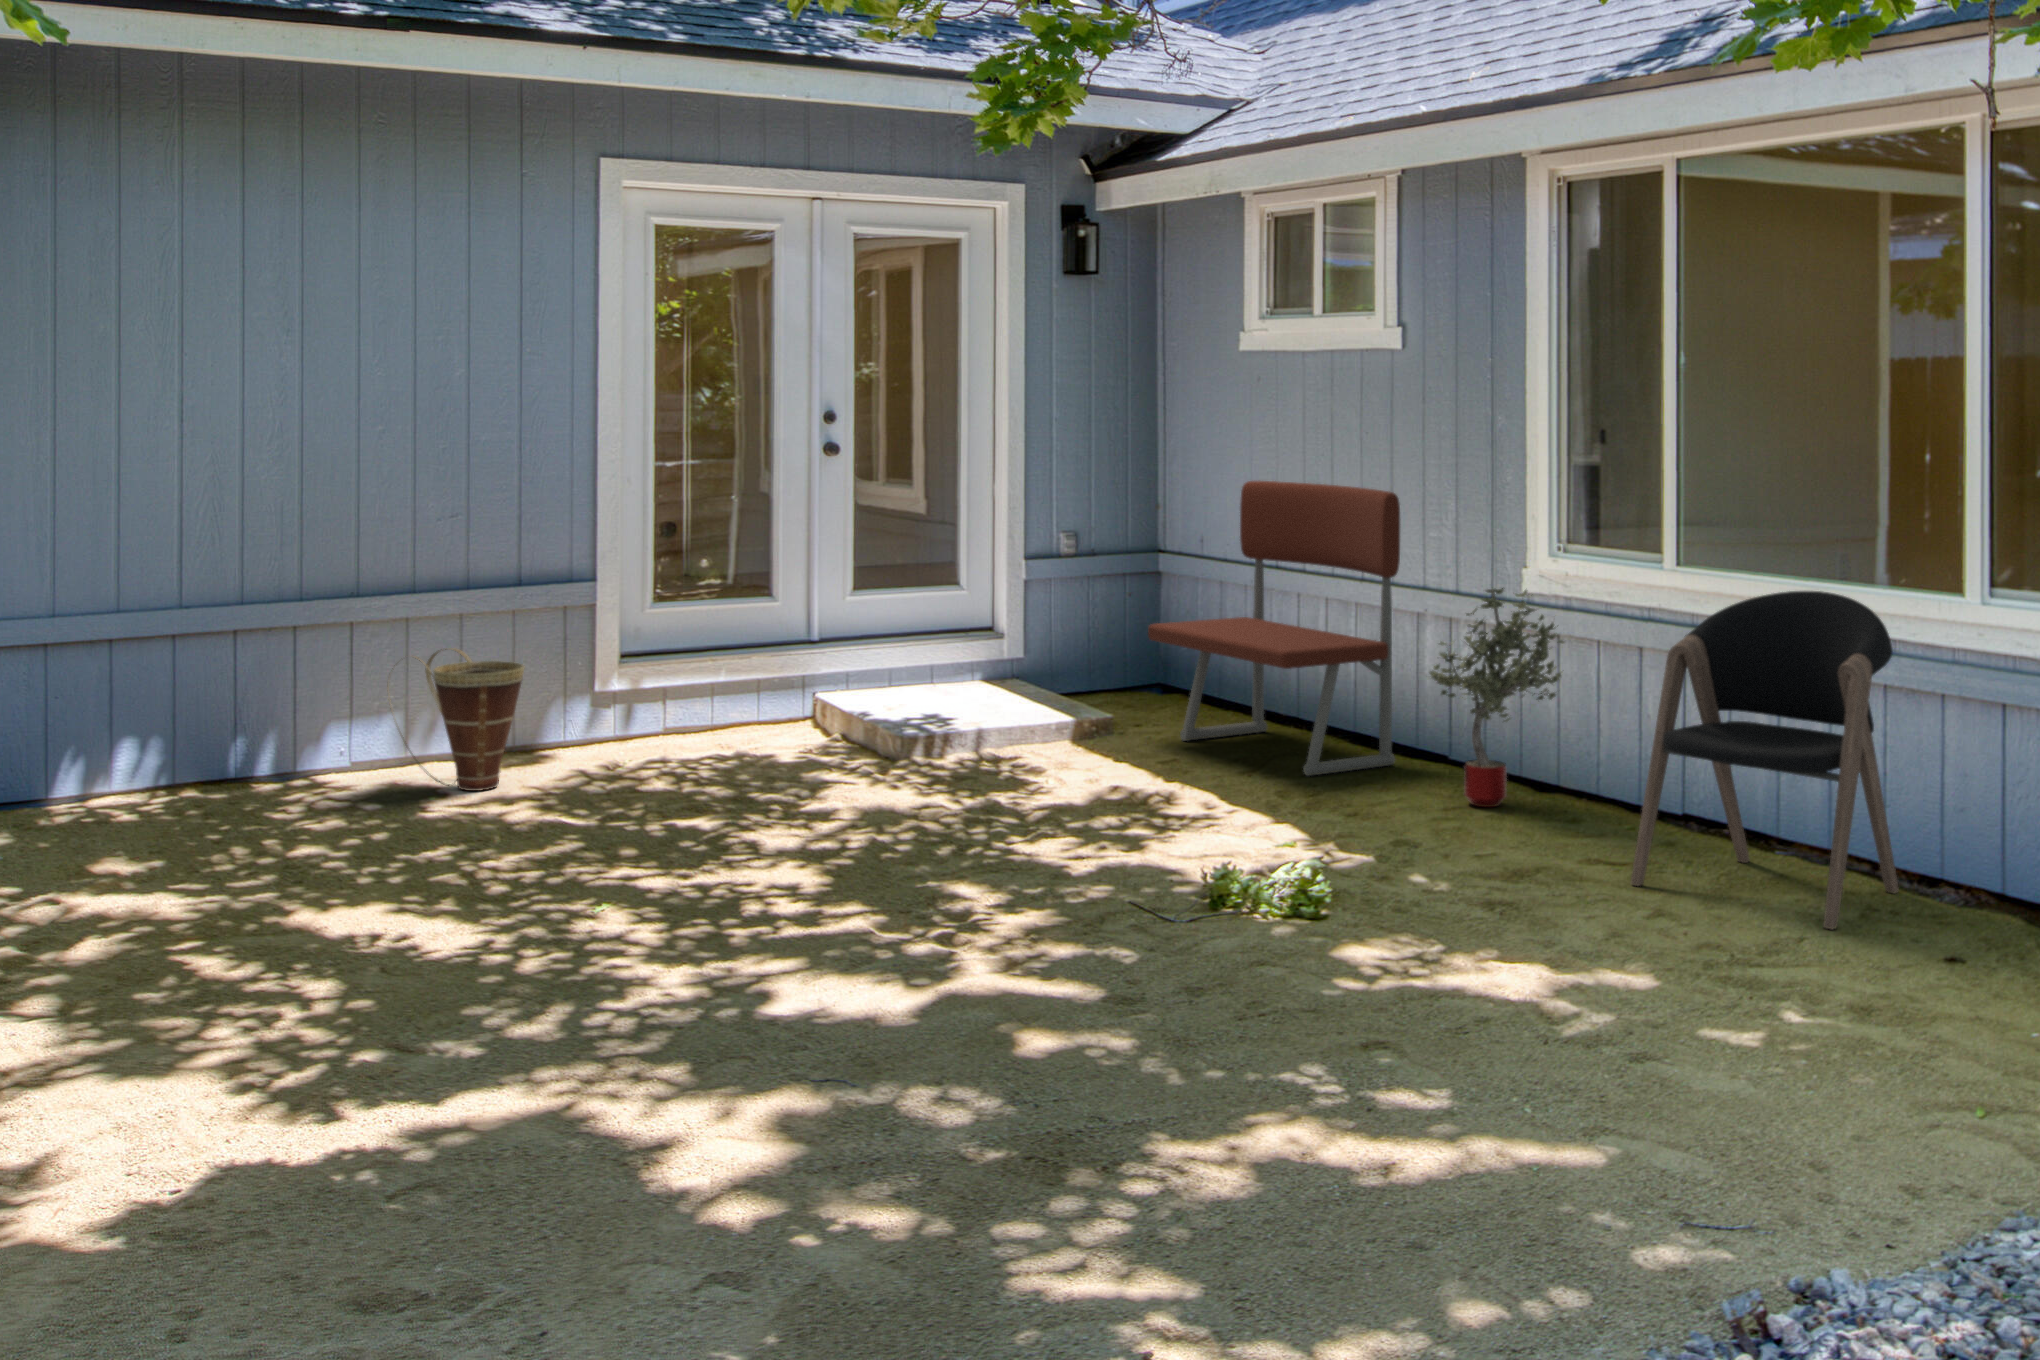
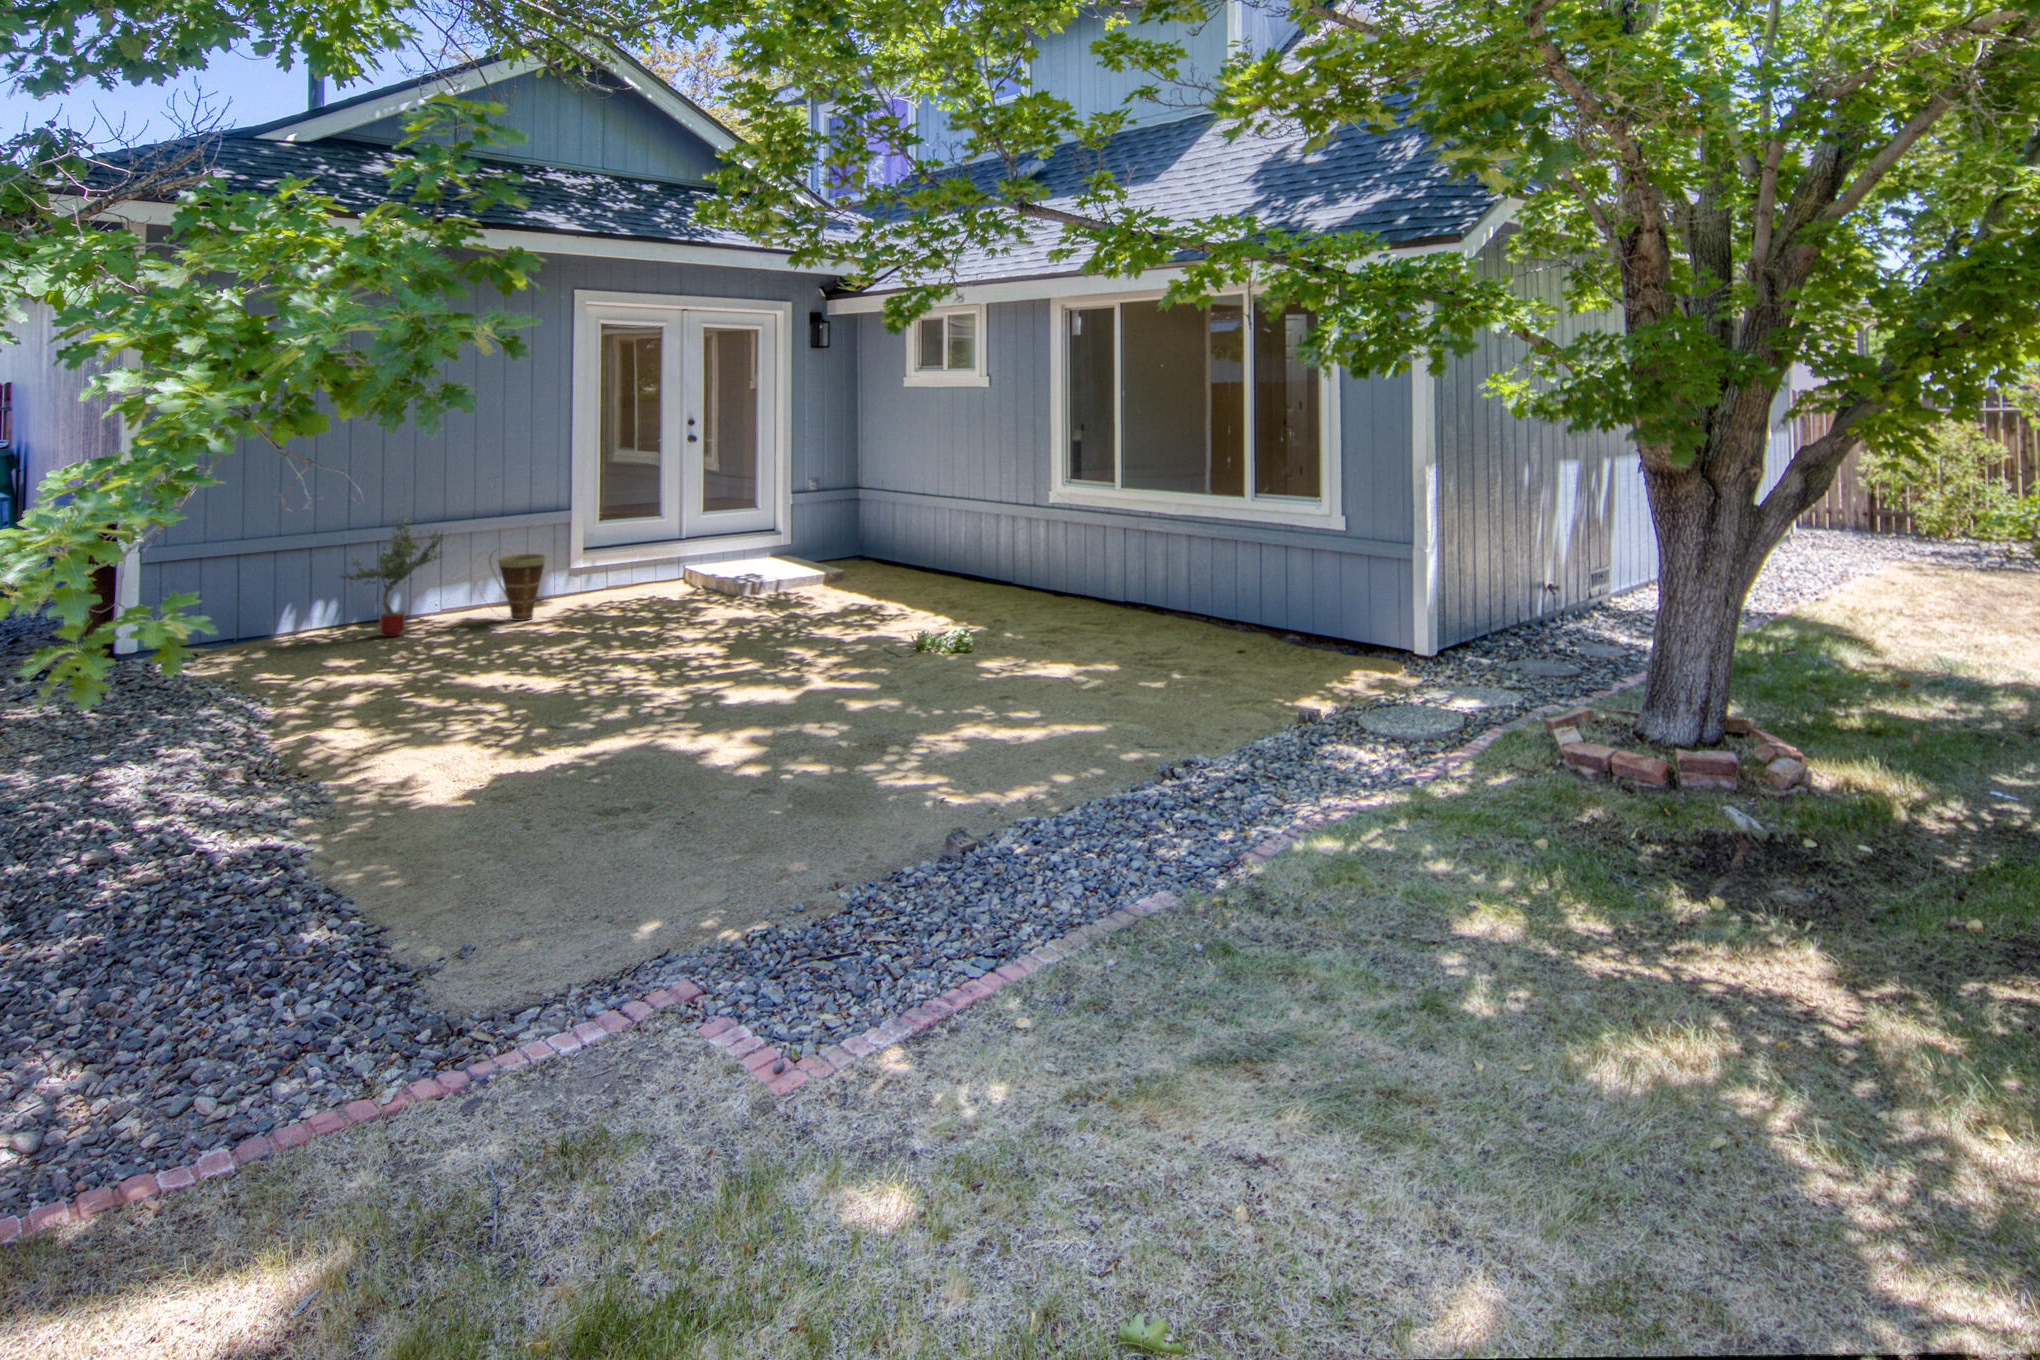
bench: present [1148,481,1400,776] -> none [860,451,987,595]
potted tree: present [1429,588,1564,807] -> present [340,519,444,637]
chair: present [1630,591,1899,929] -> none [1102,497,1217,644]

